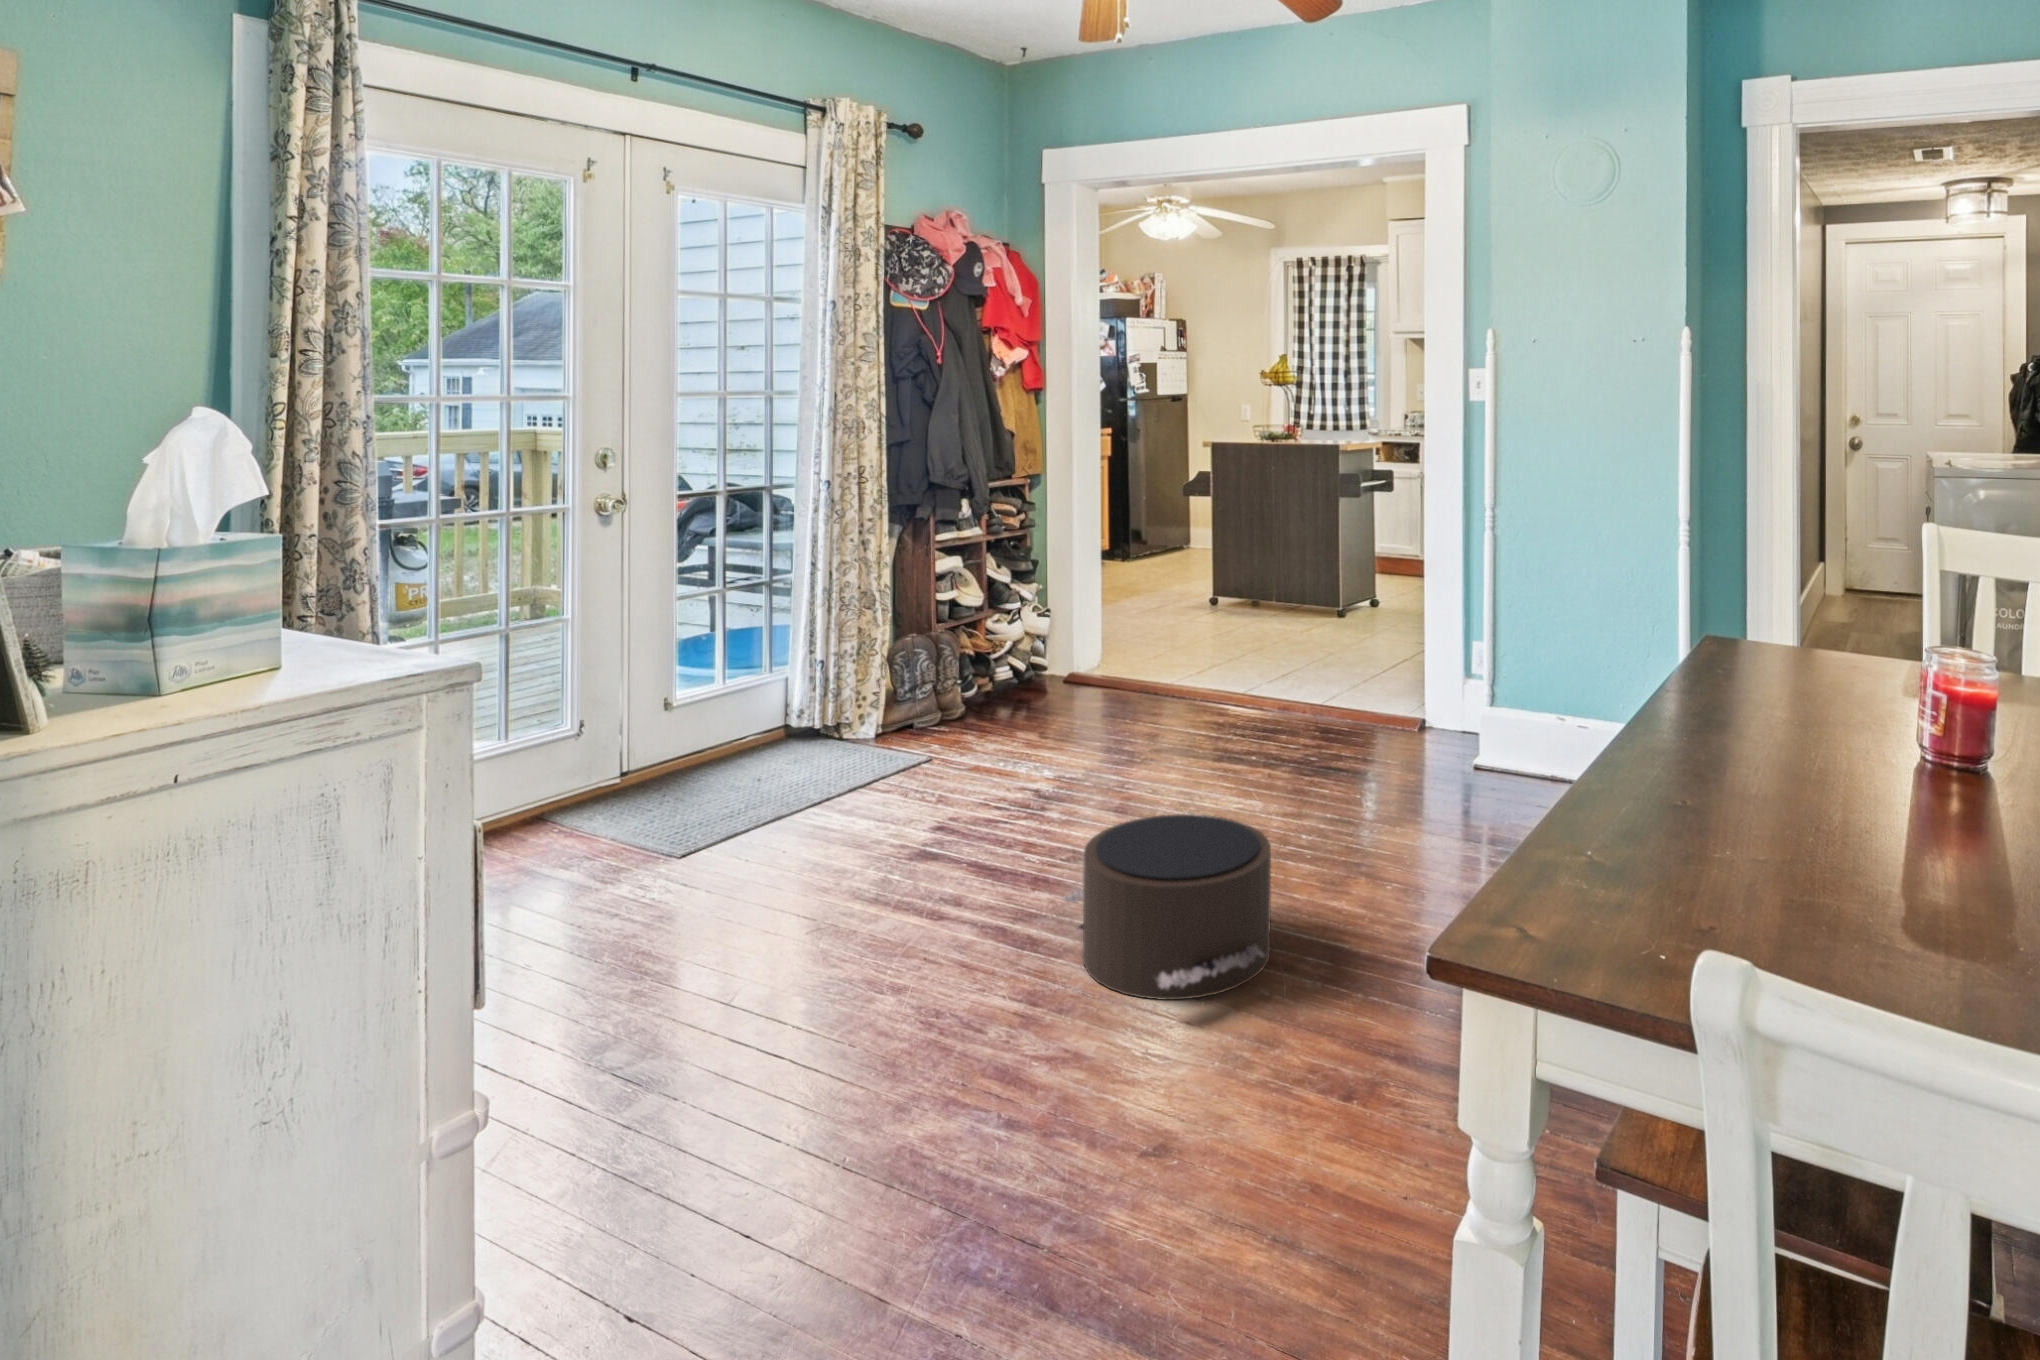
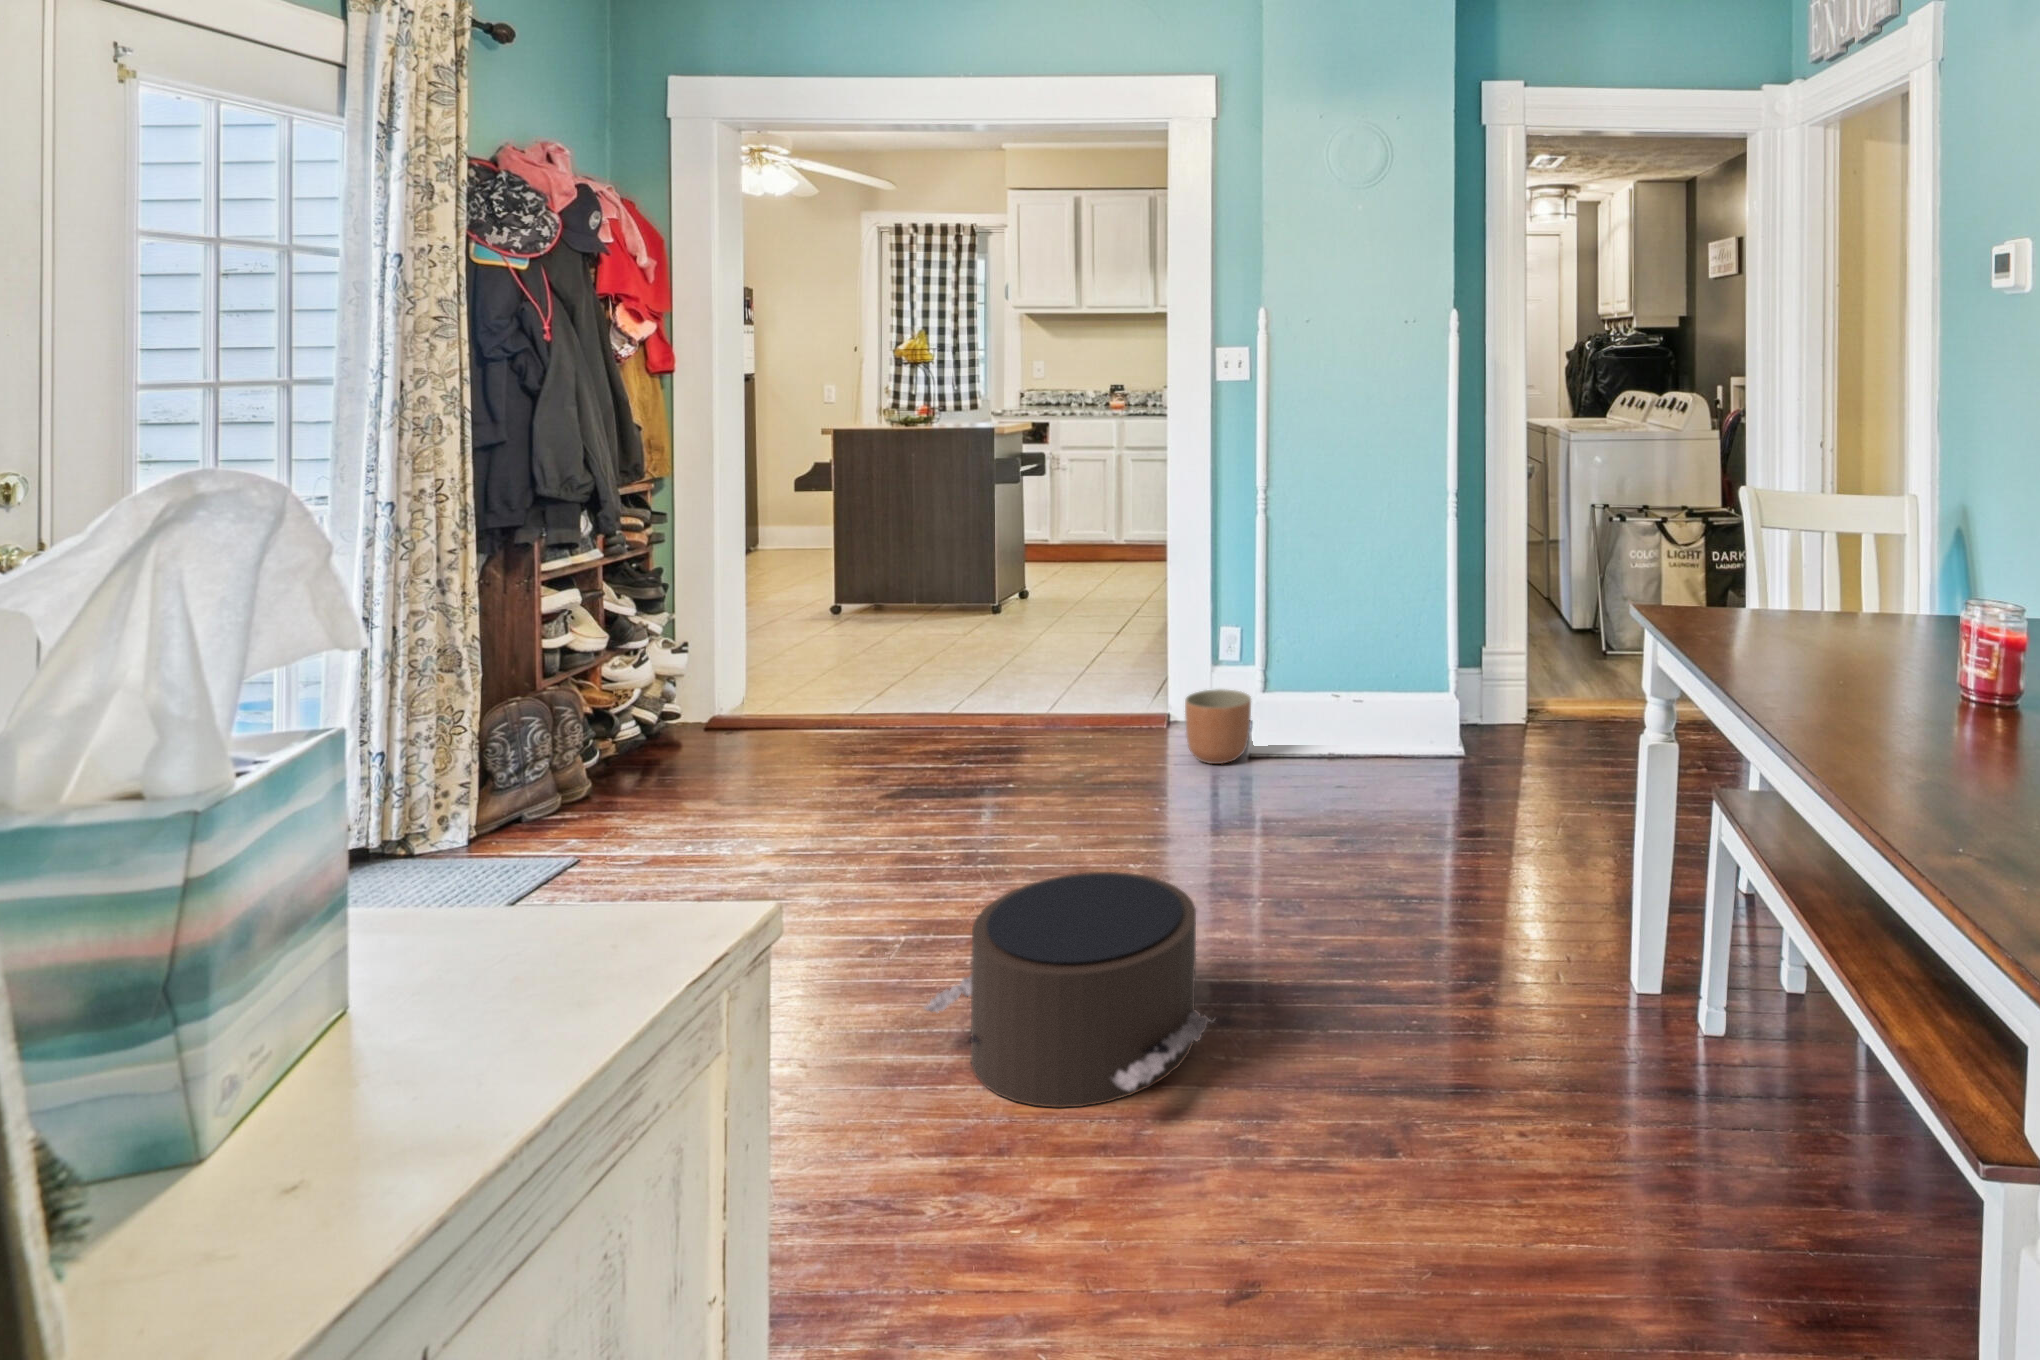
planter: none [1418,692,1481,762] -> present [1185,689,1251,764]

